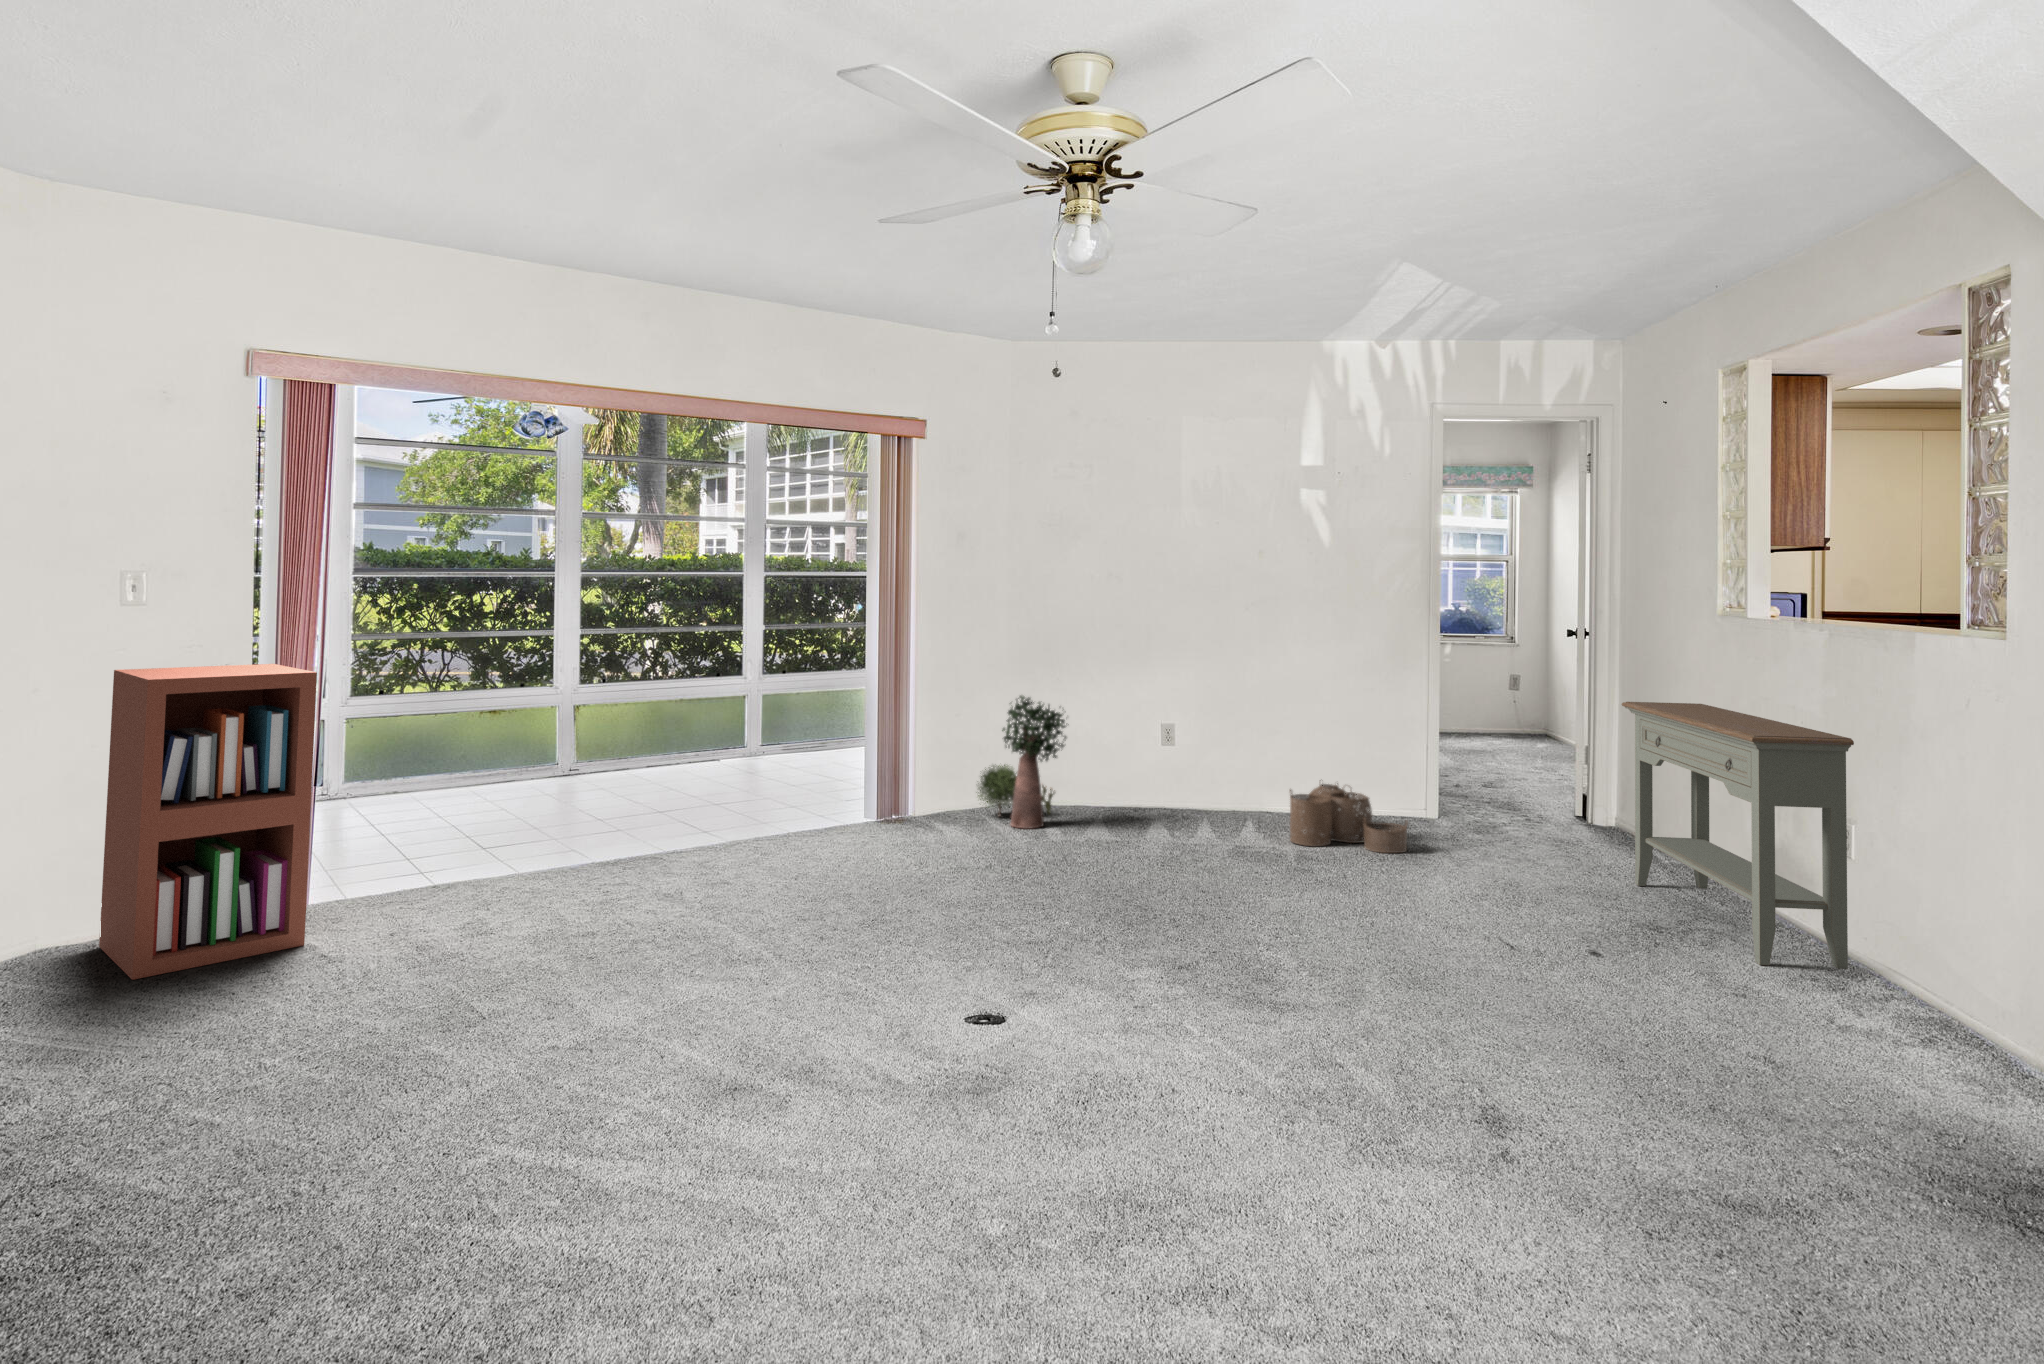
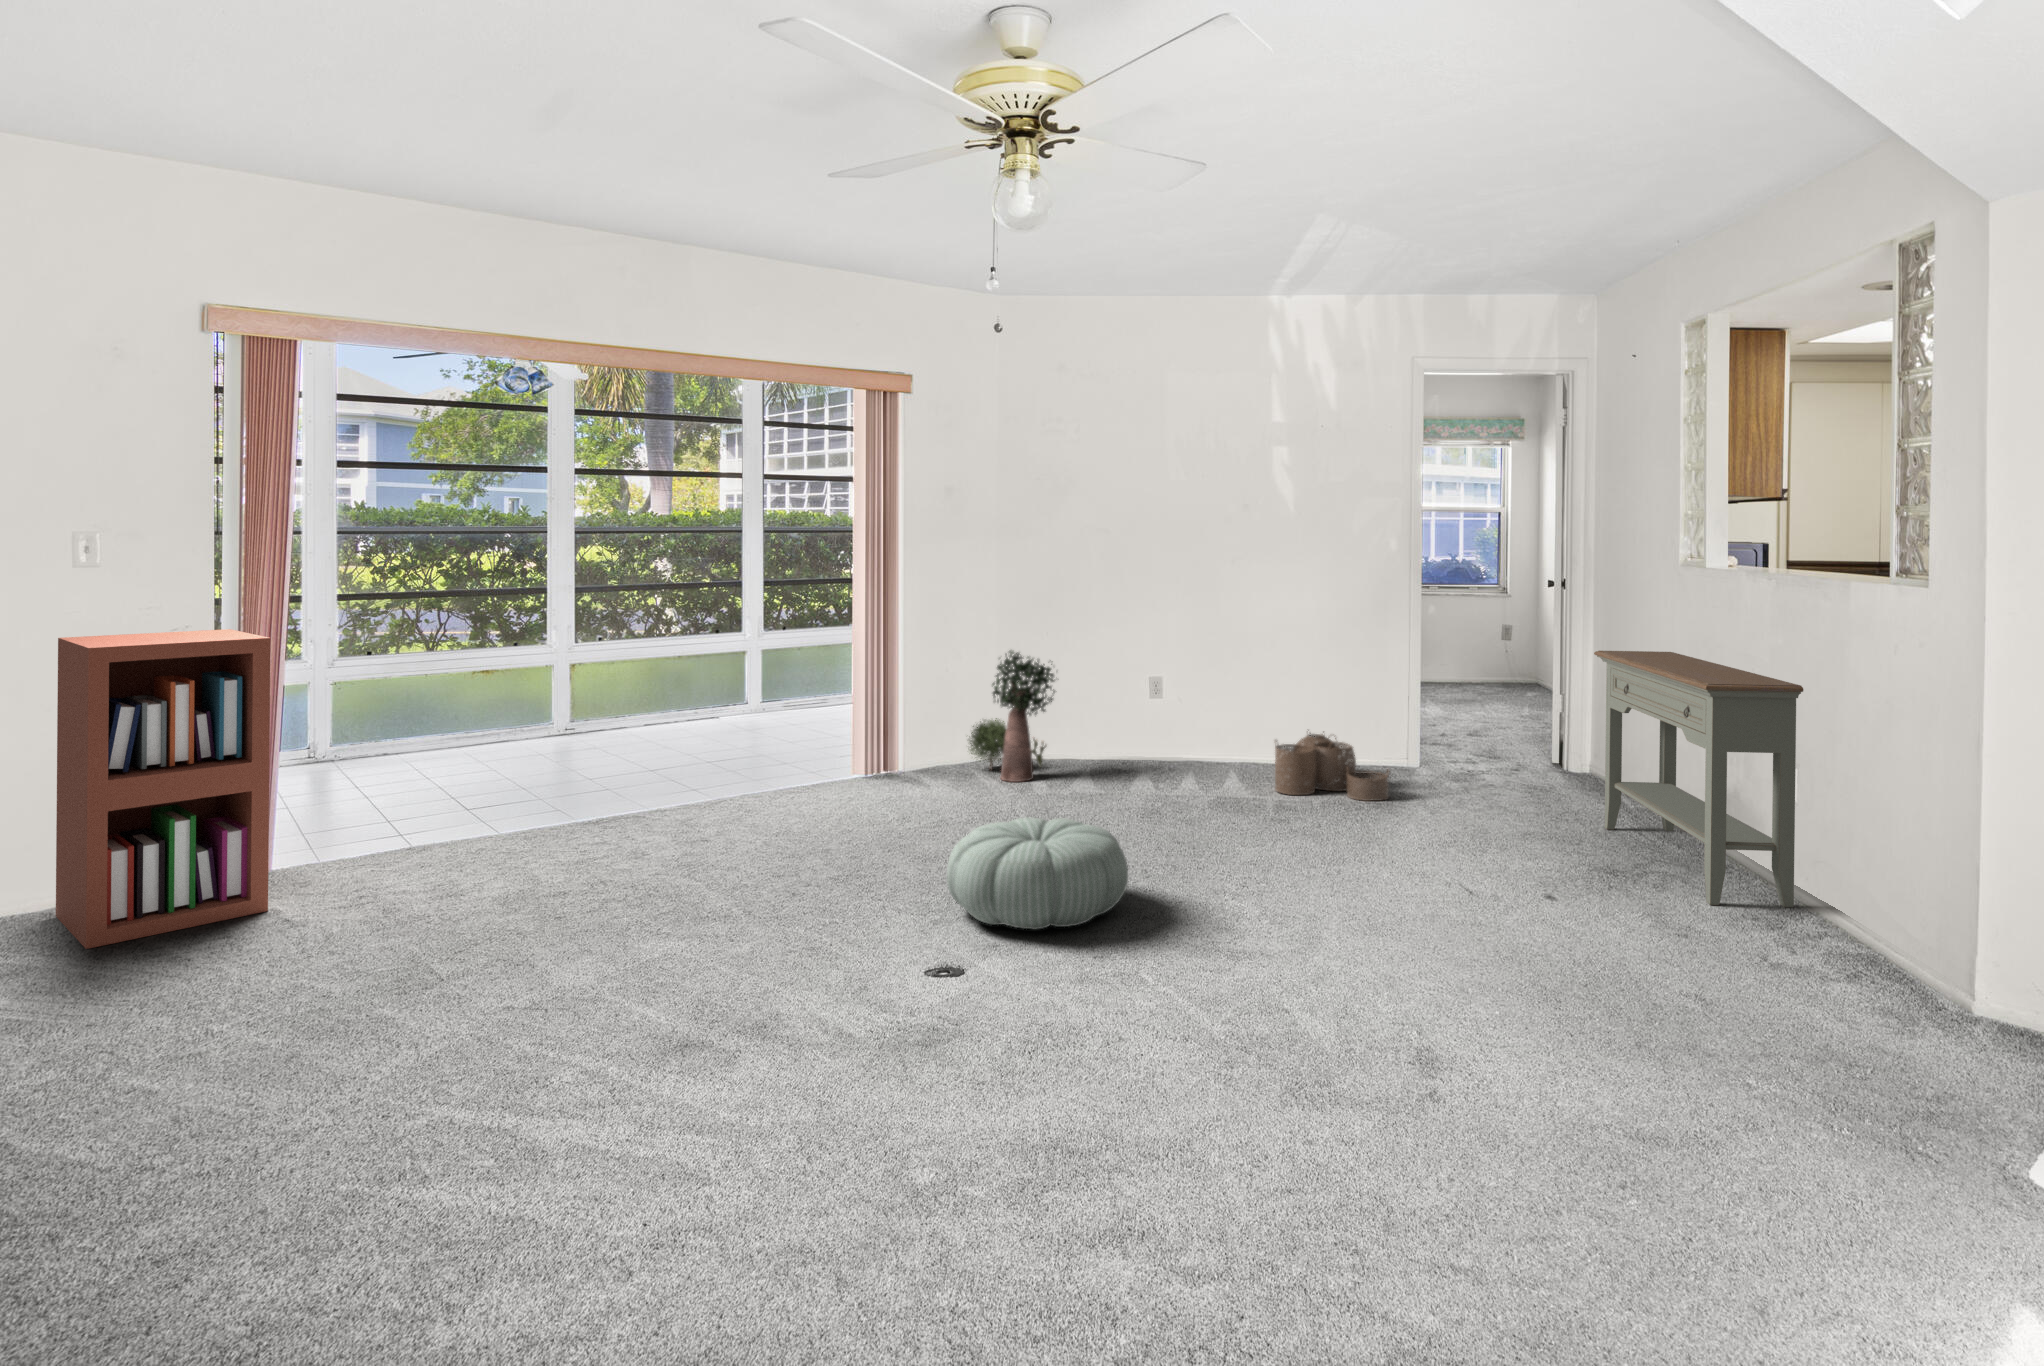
pouf: none [978,863,1161,977] -> present [947,818,1128,929]

